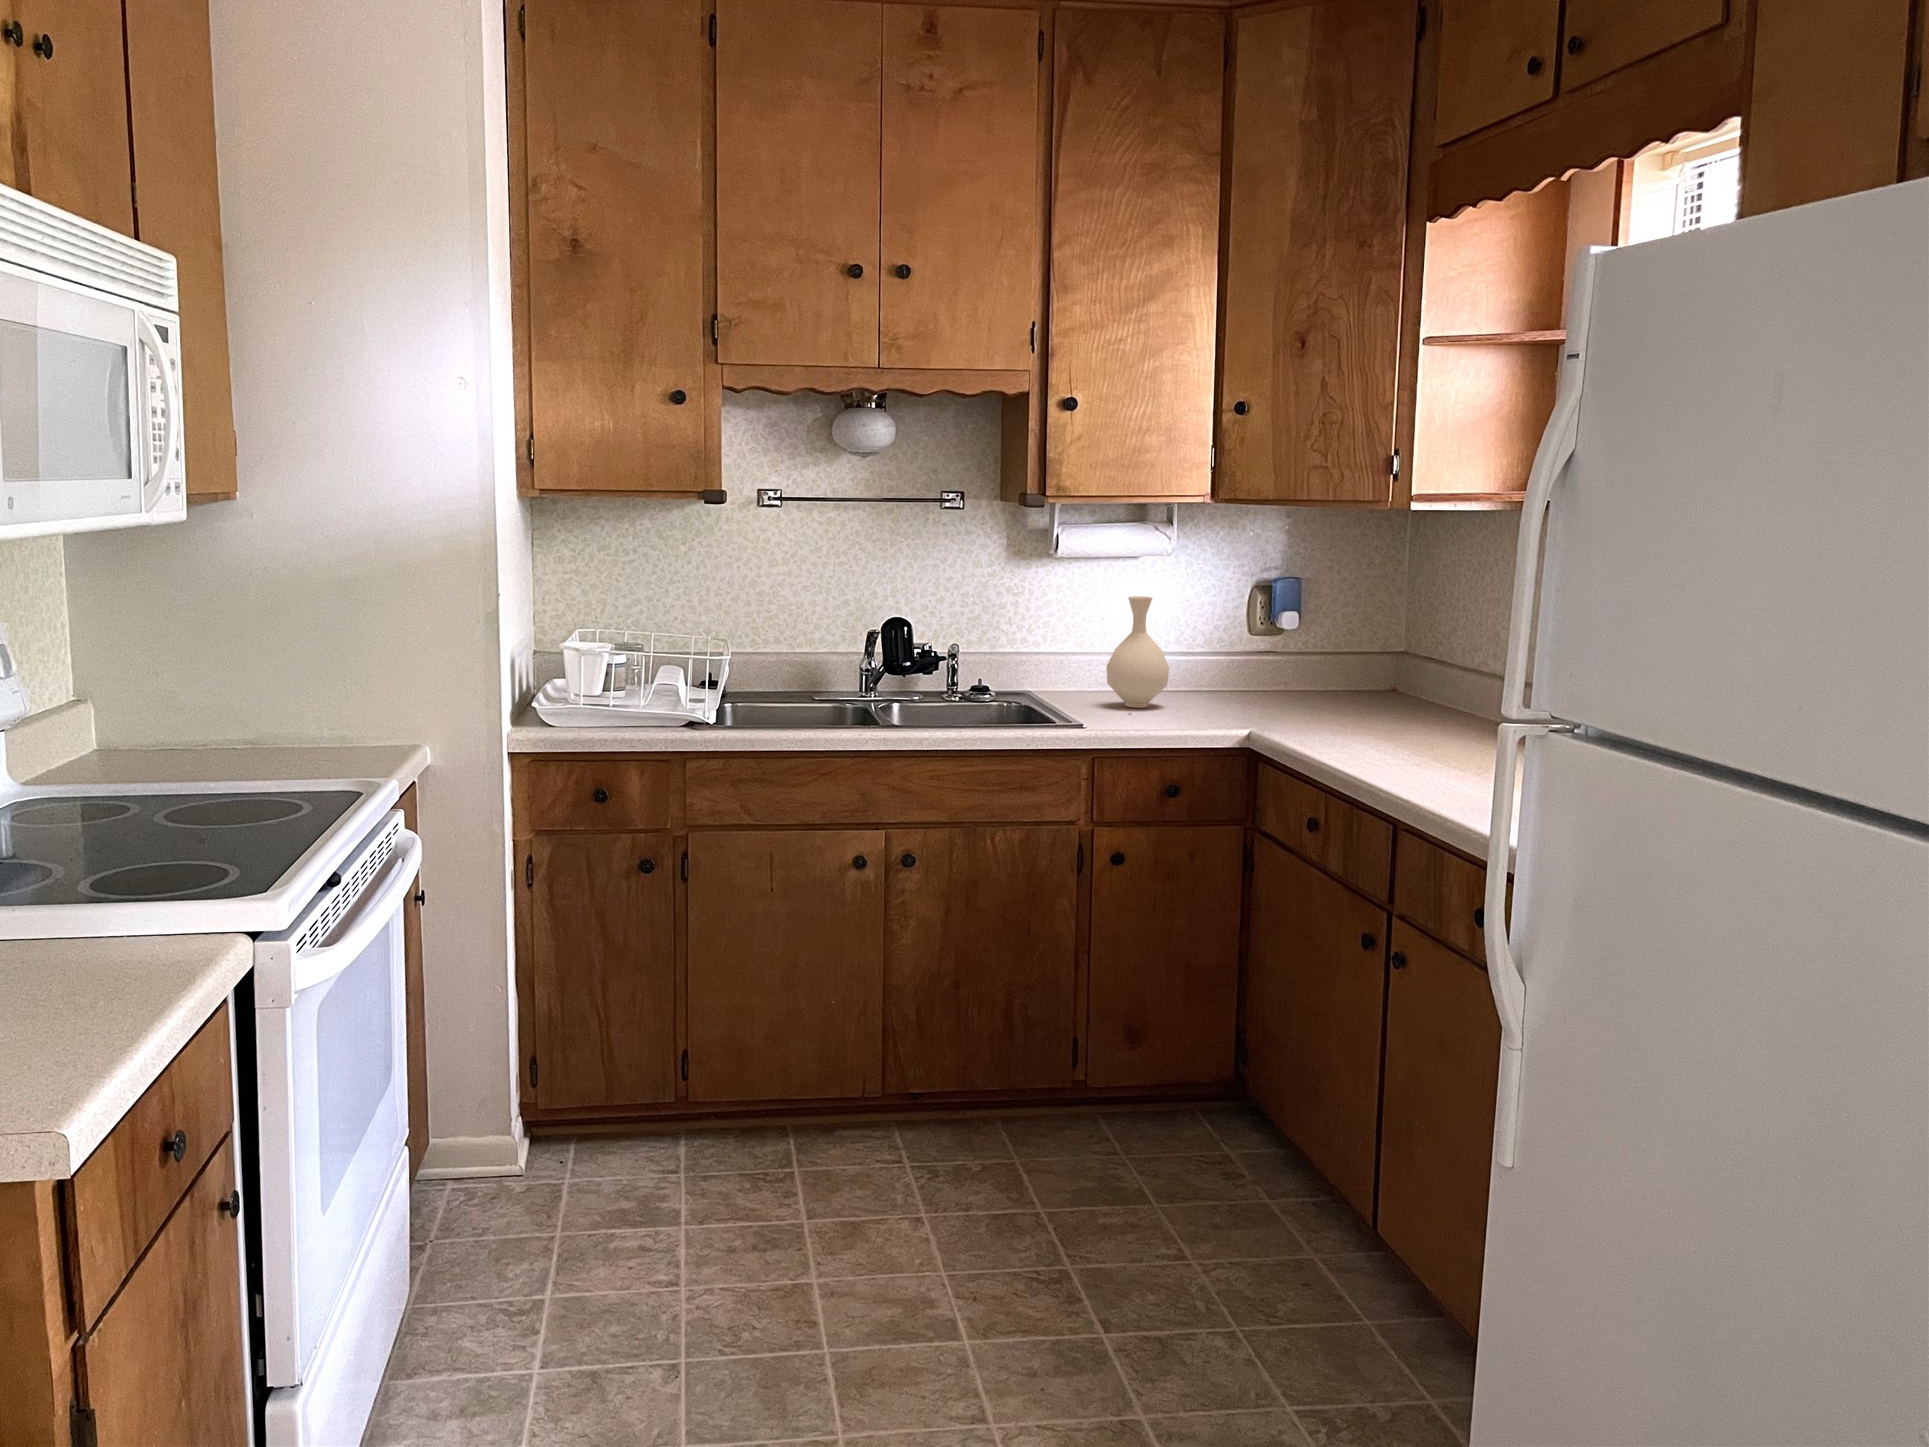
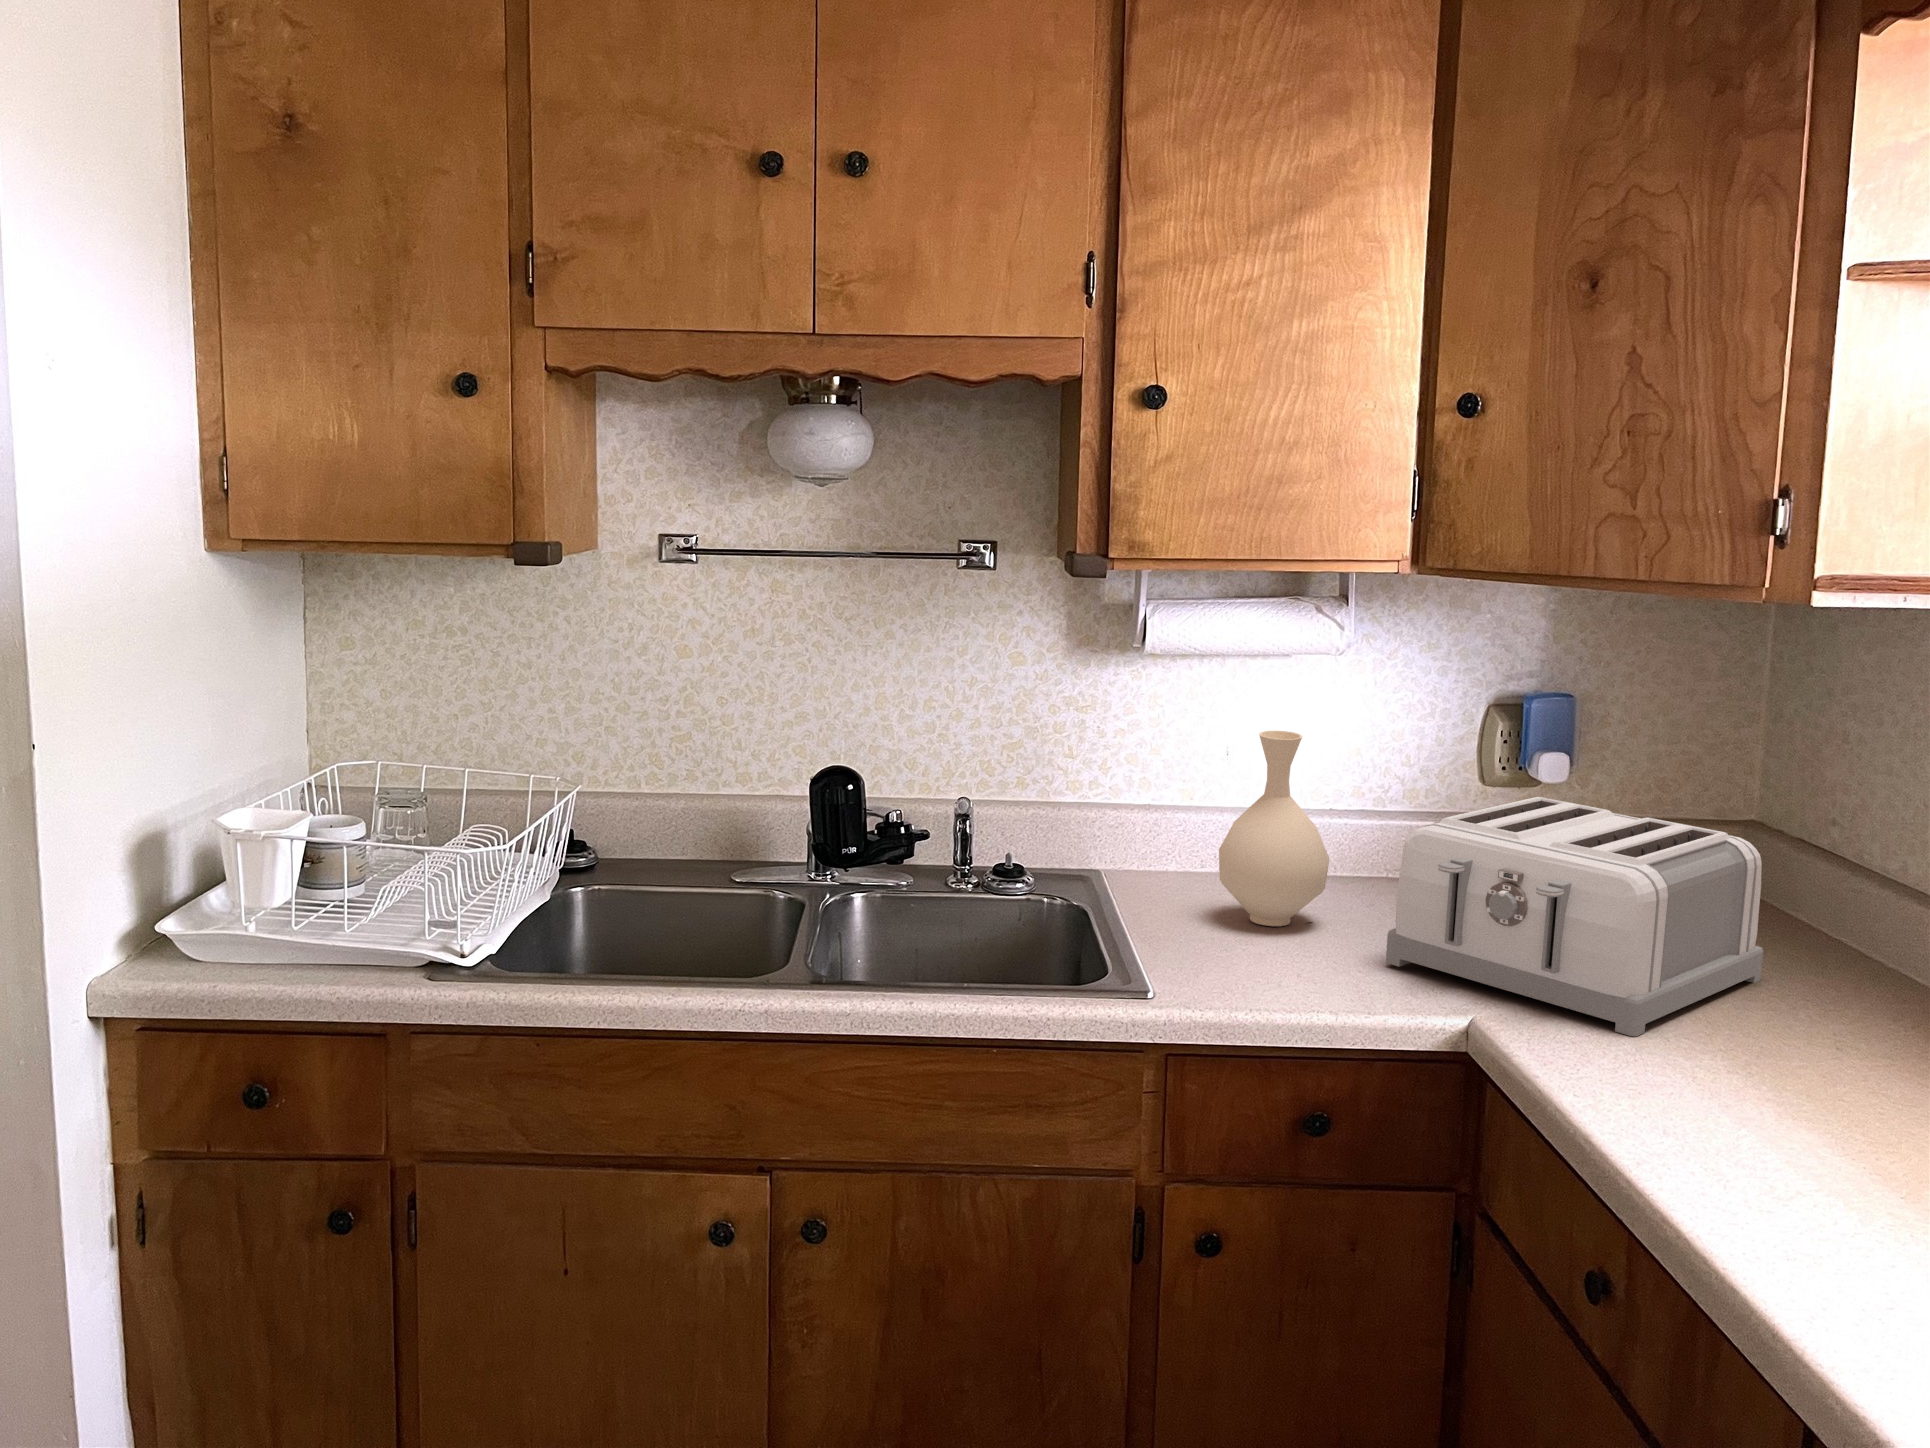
toaster: none [1204,628,1399,733] -> present [1386,797,1763,1037]

